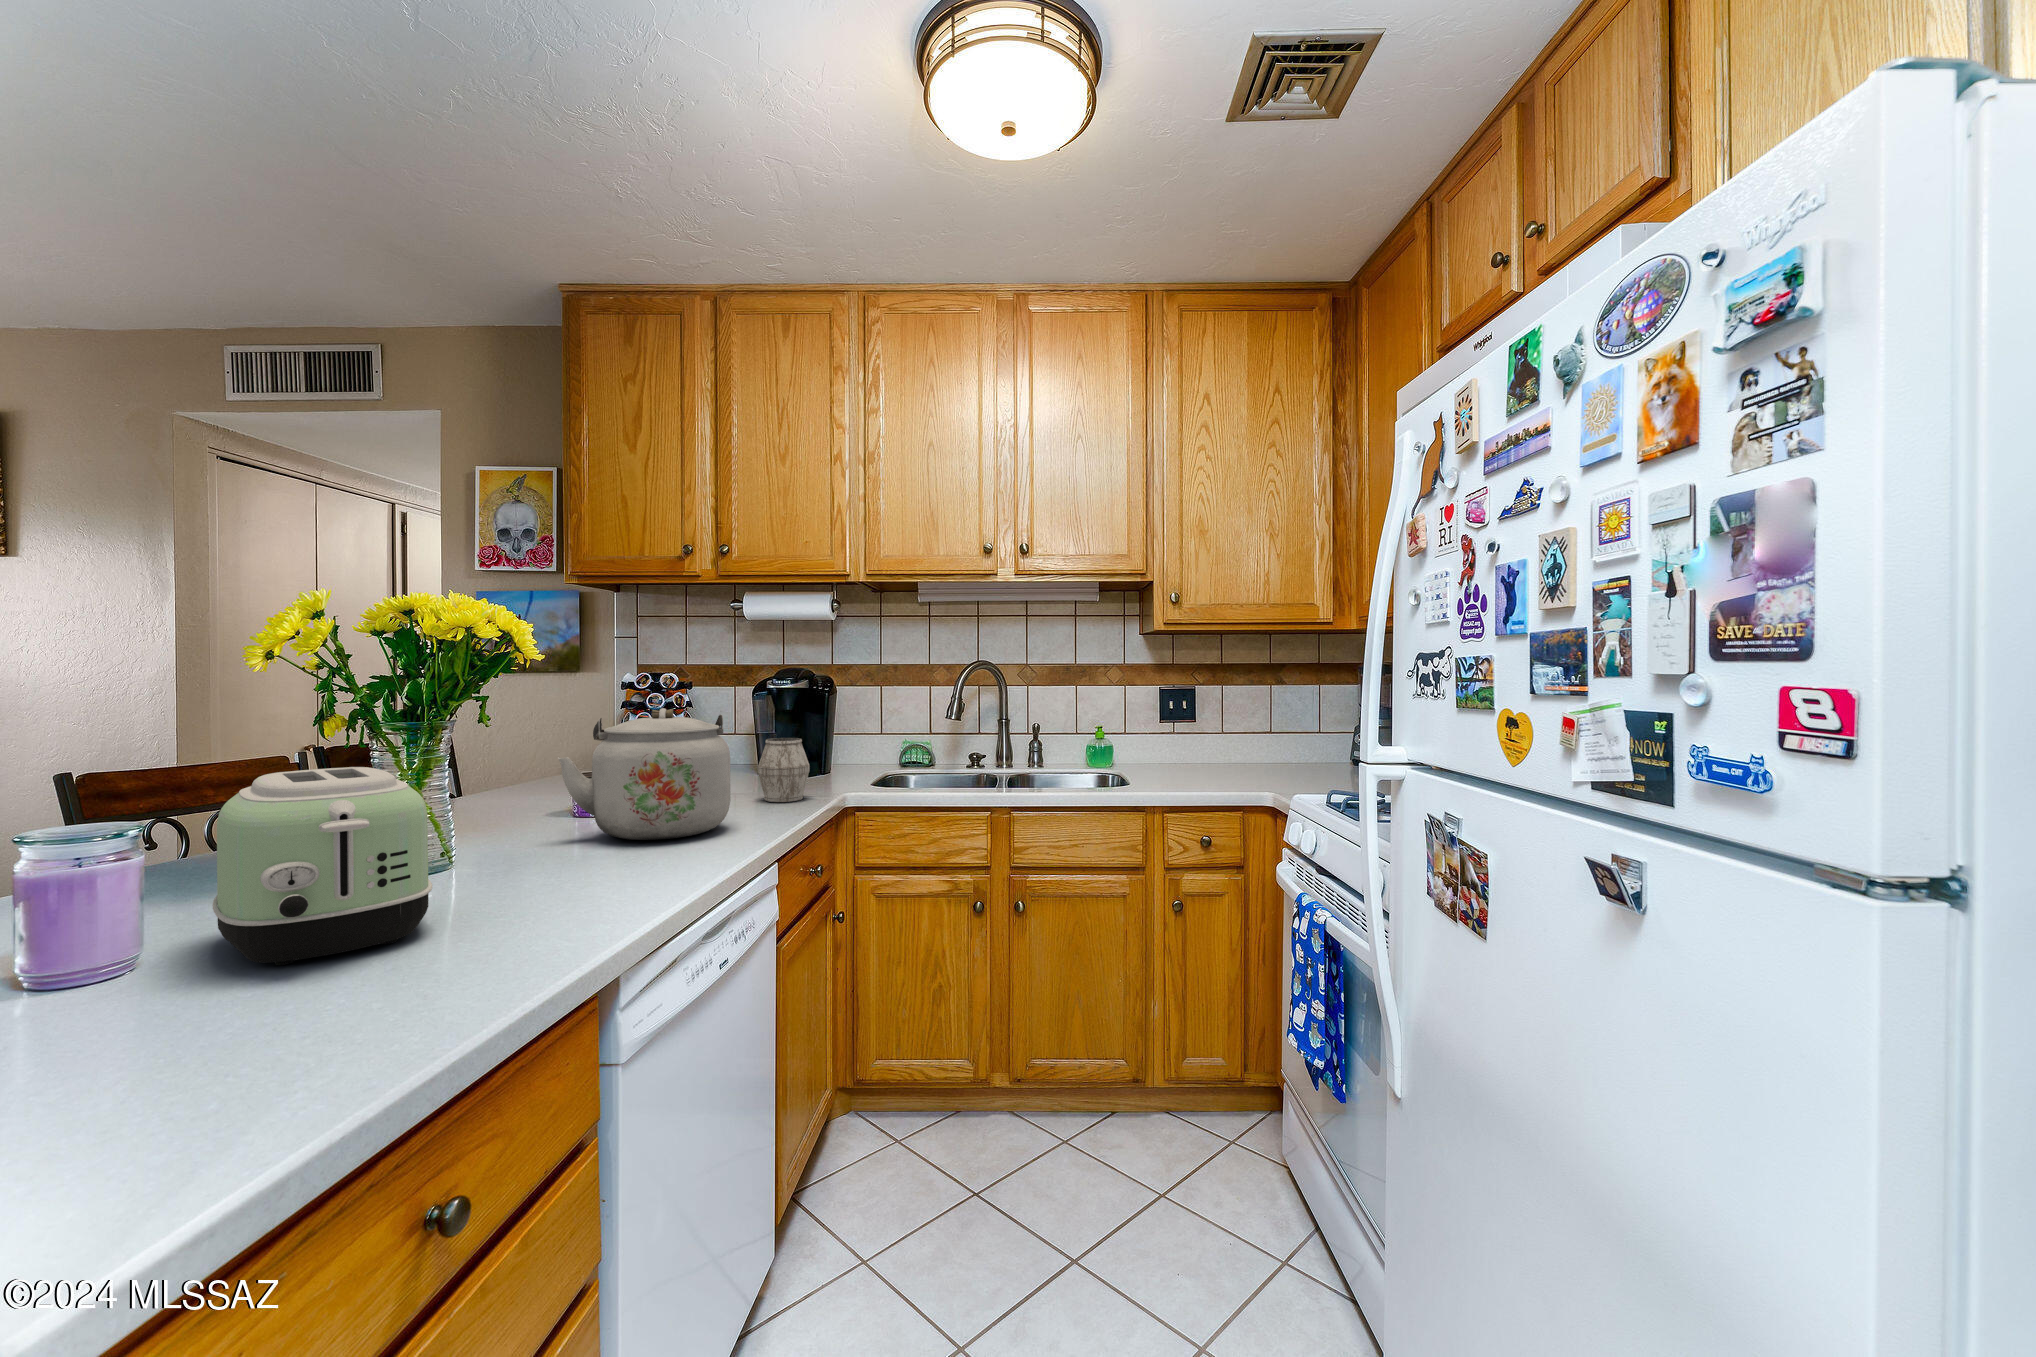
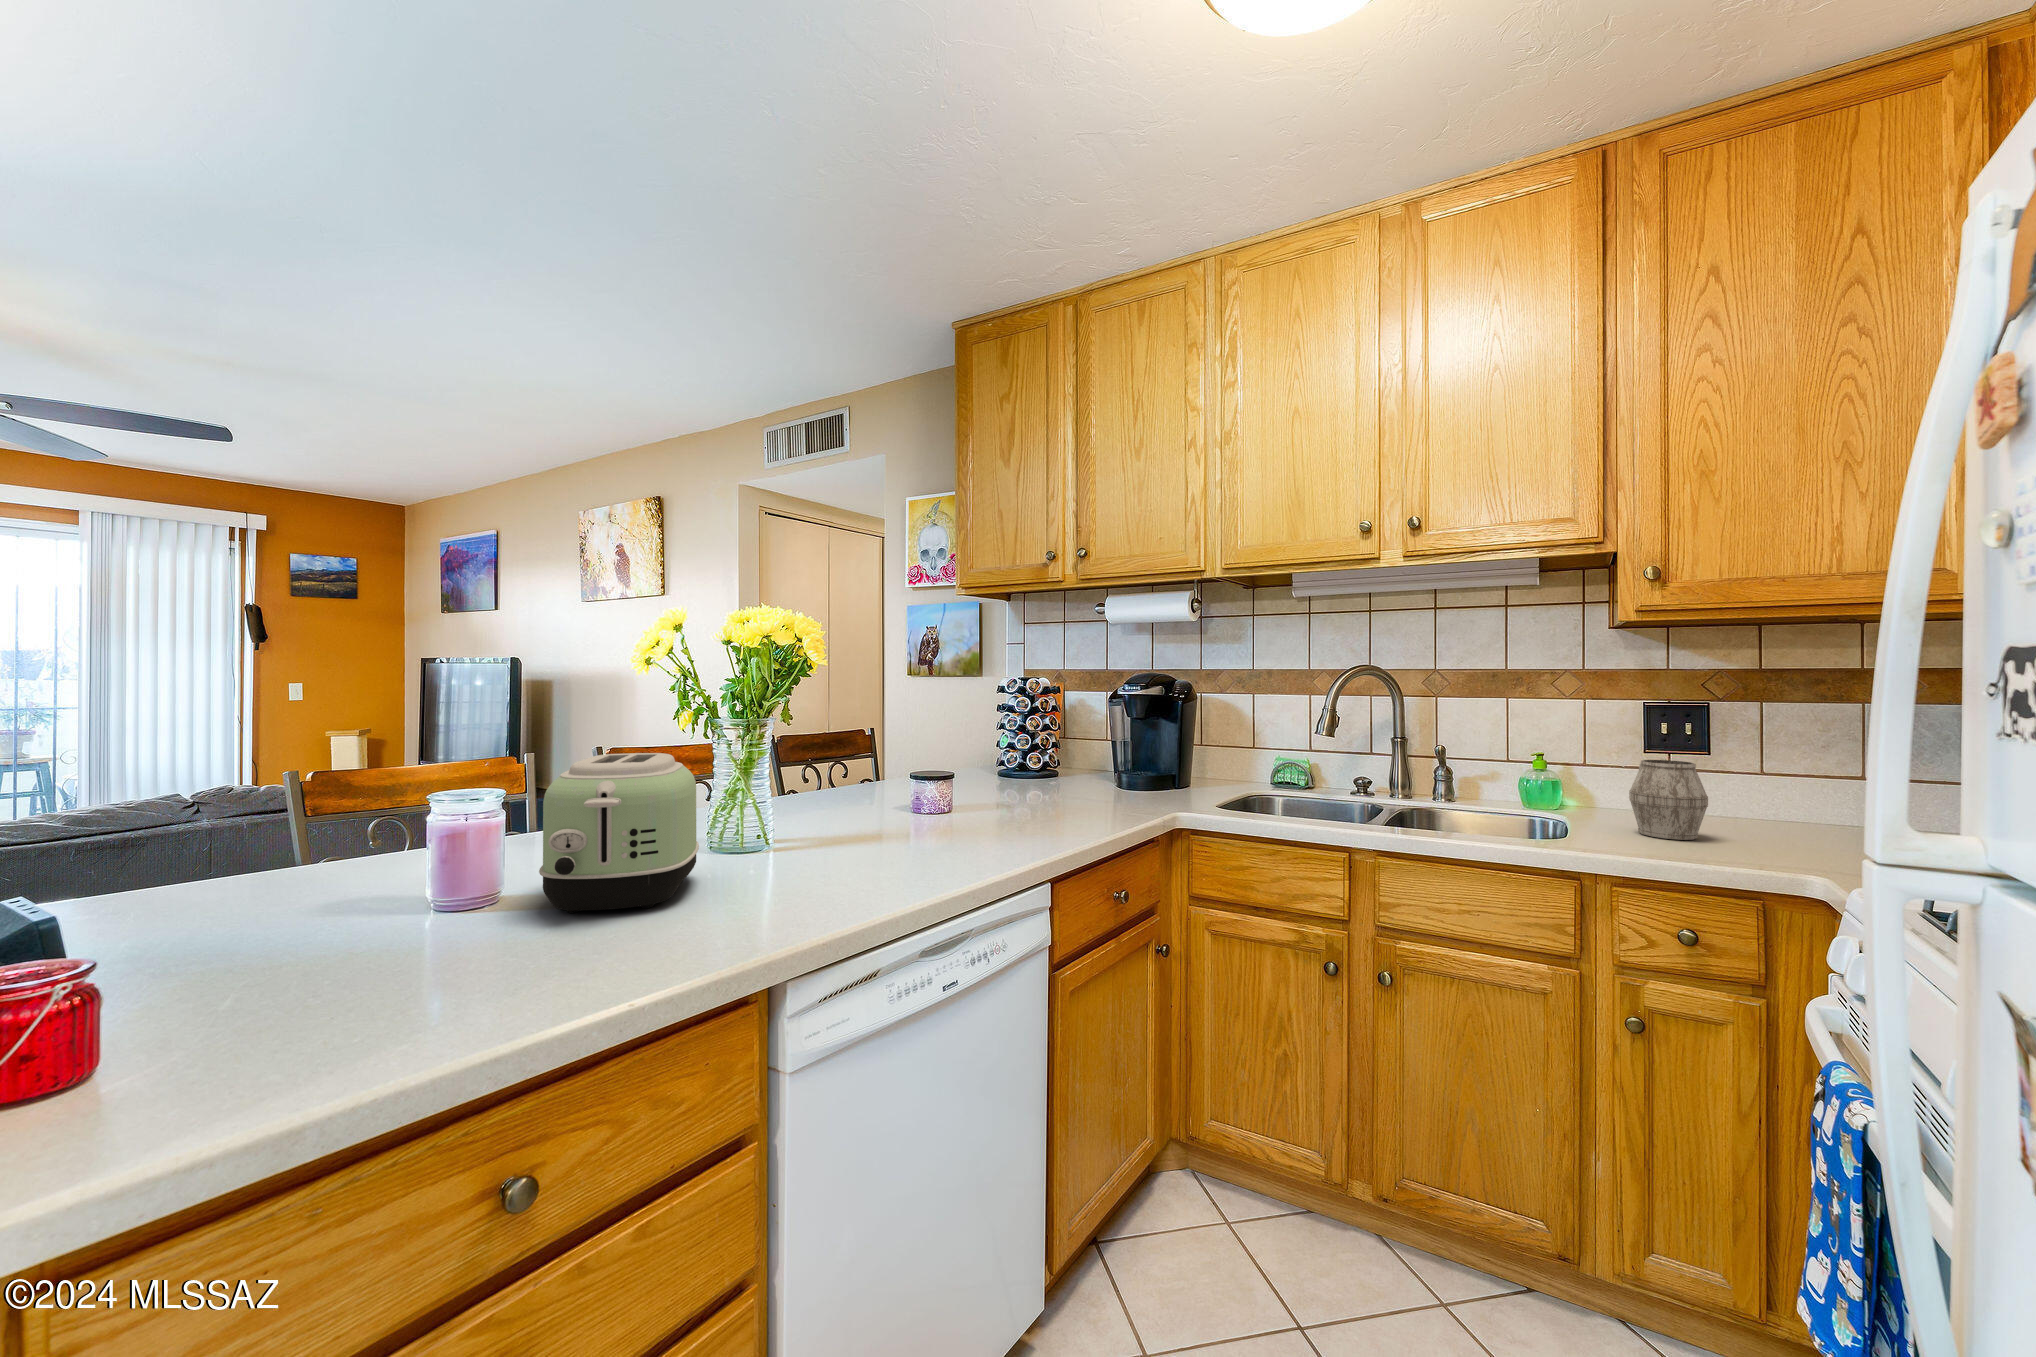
kettle: present [558,708,731,840] -> none [871,712,1025,841]
mug: present [758,738,810,802] -> present [1629,760,1708,840]

